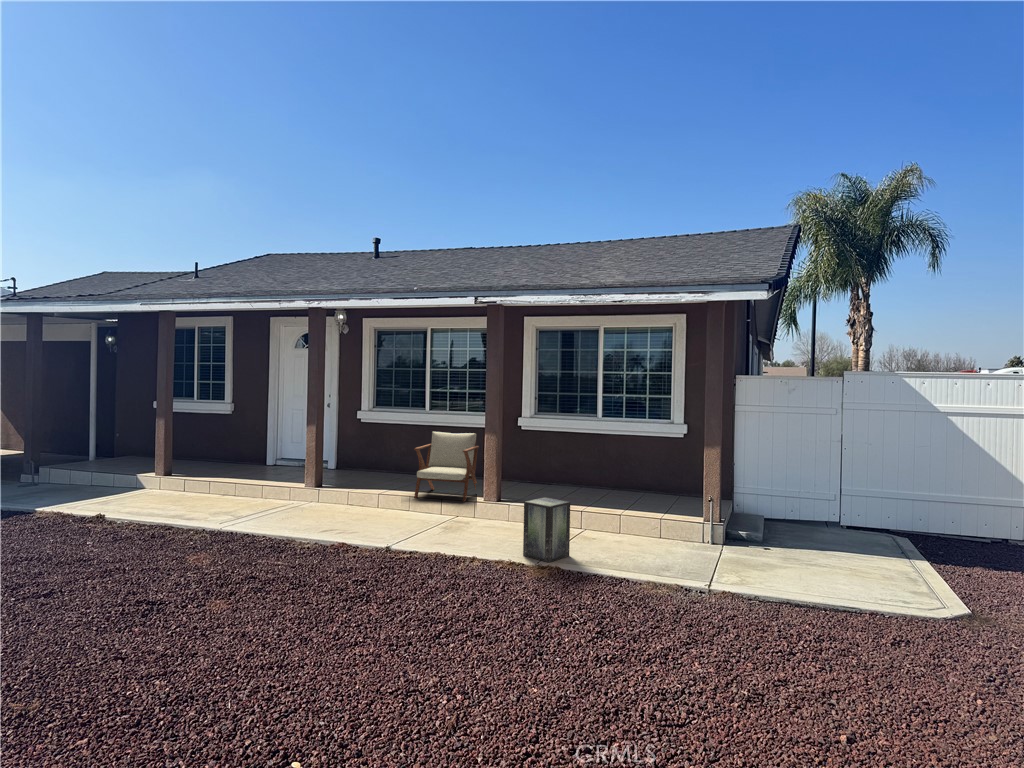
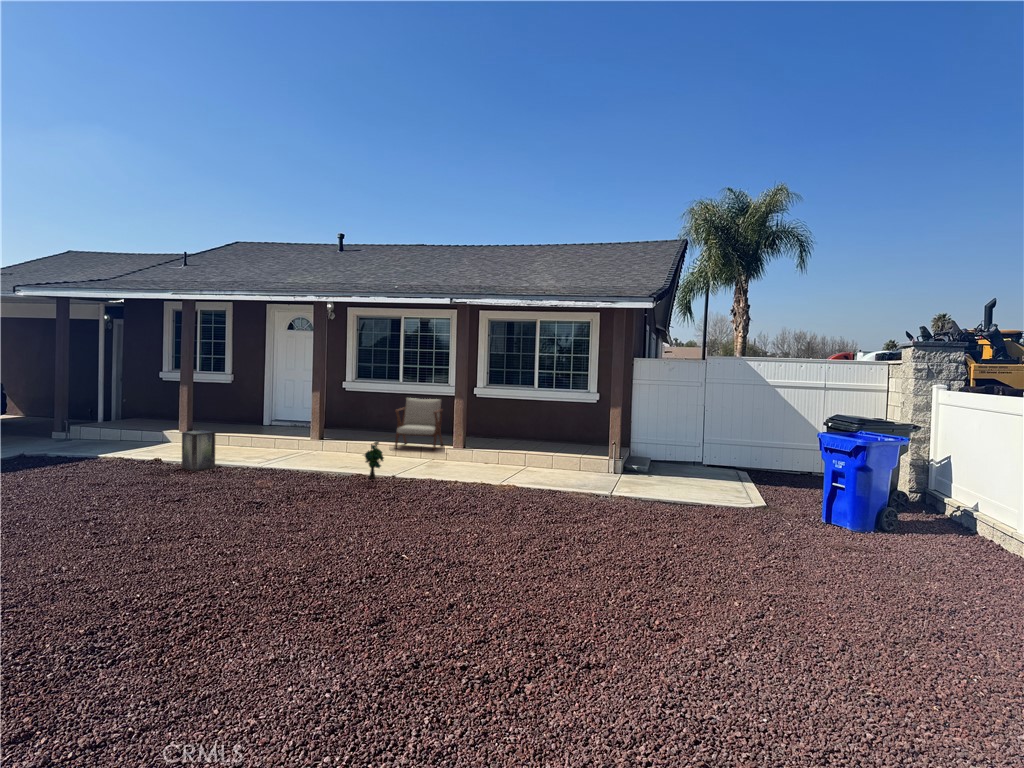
decorative plant: none [343,497,376,551] -> present [364,442,384,479]
storage box: present [523,497,570,562] -> present [182,430,215,471]

